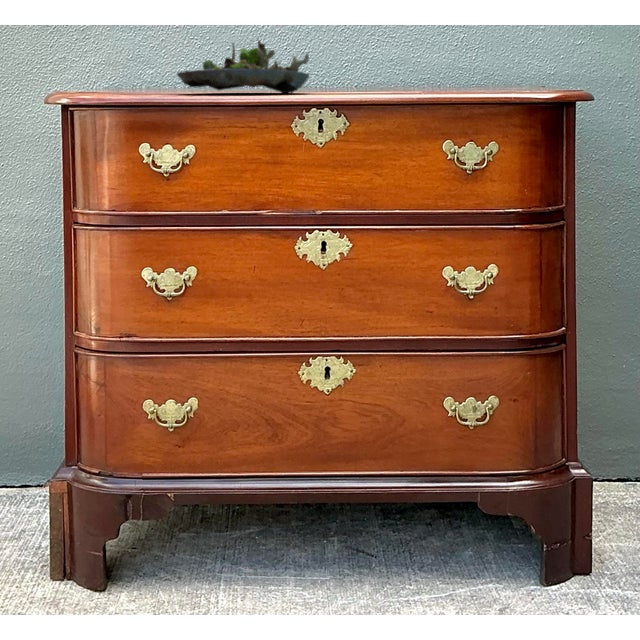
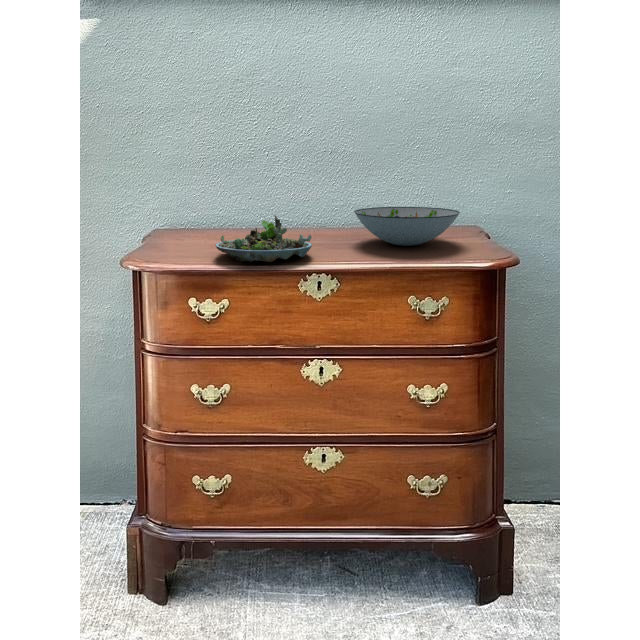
decorative bowl: none [365,38,508,91] -> present [354,207,460,246]

